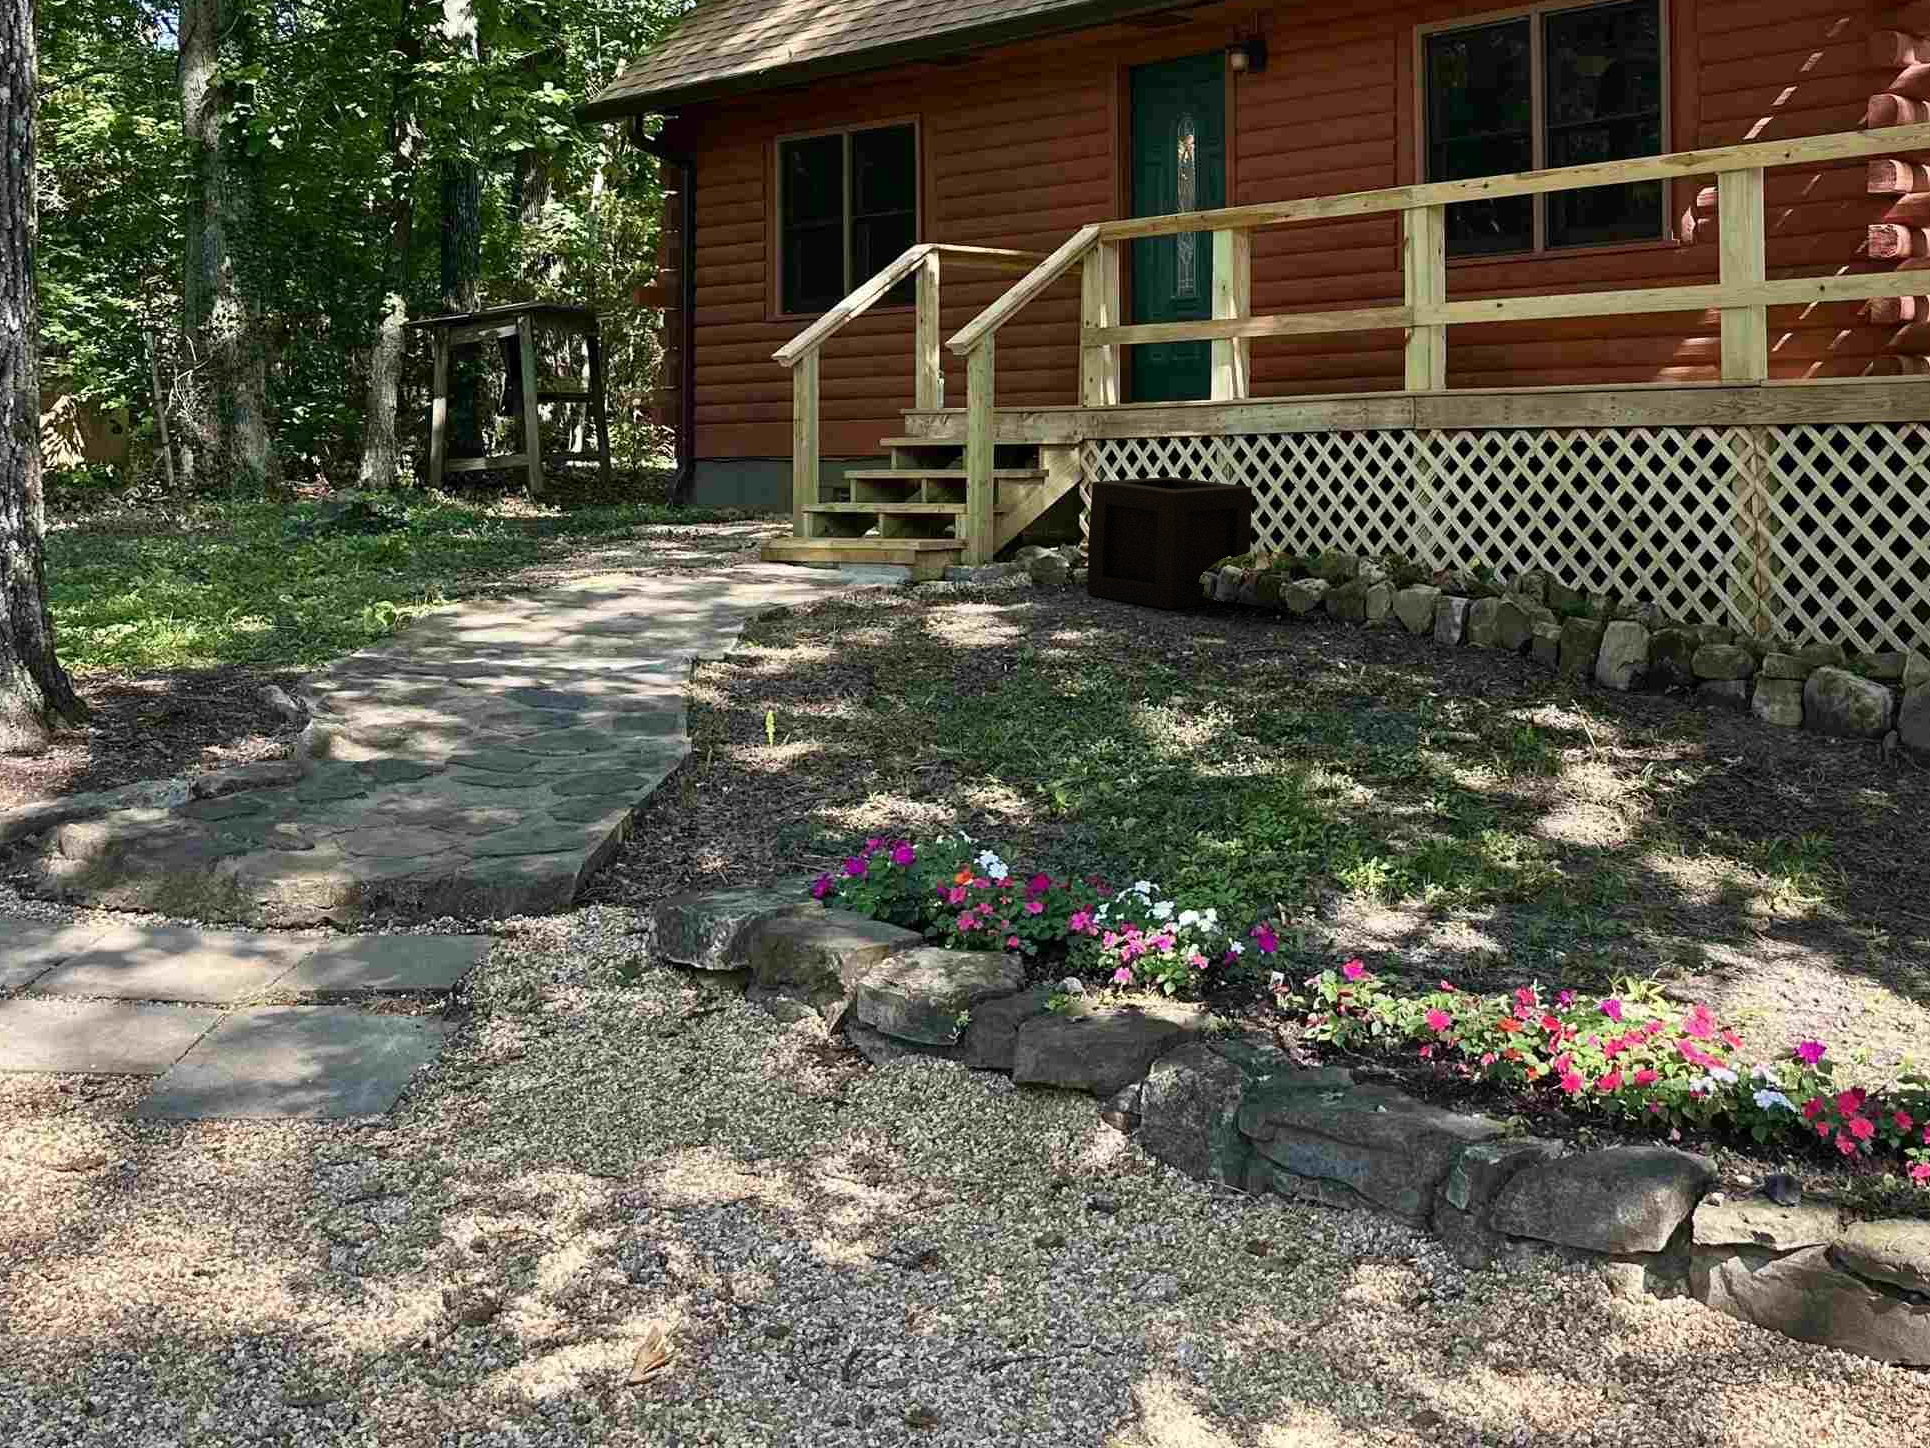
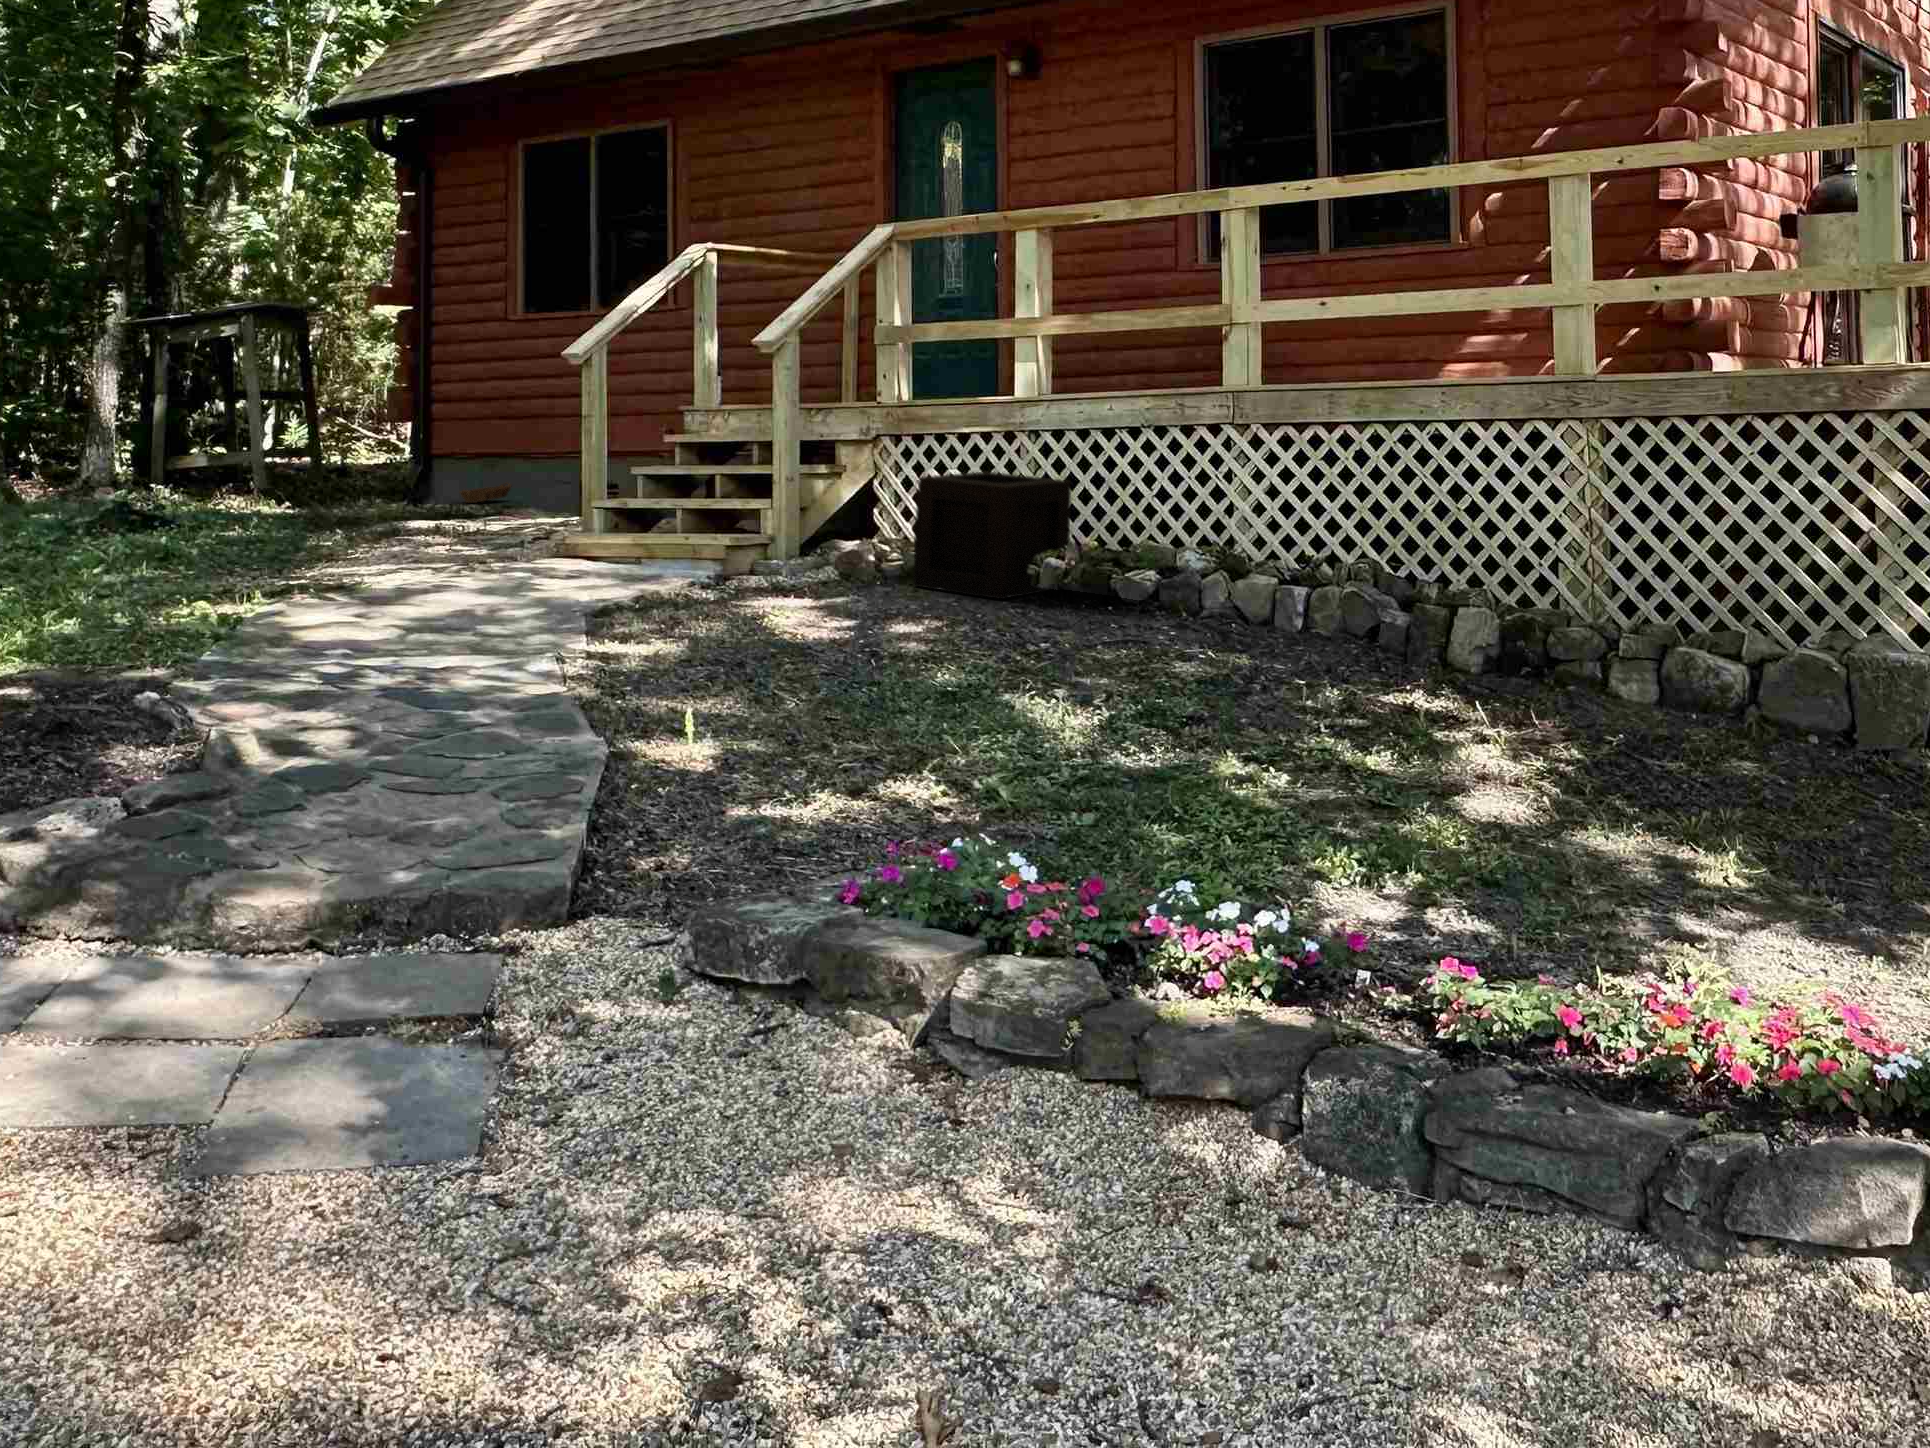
basket: none [695,482,762,508] -> present [460,484,511,503]

